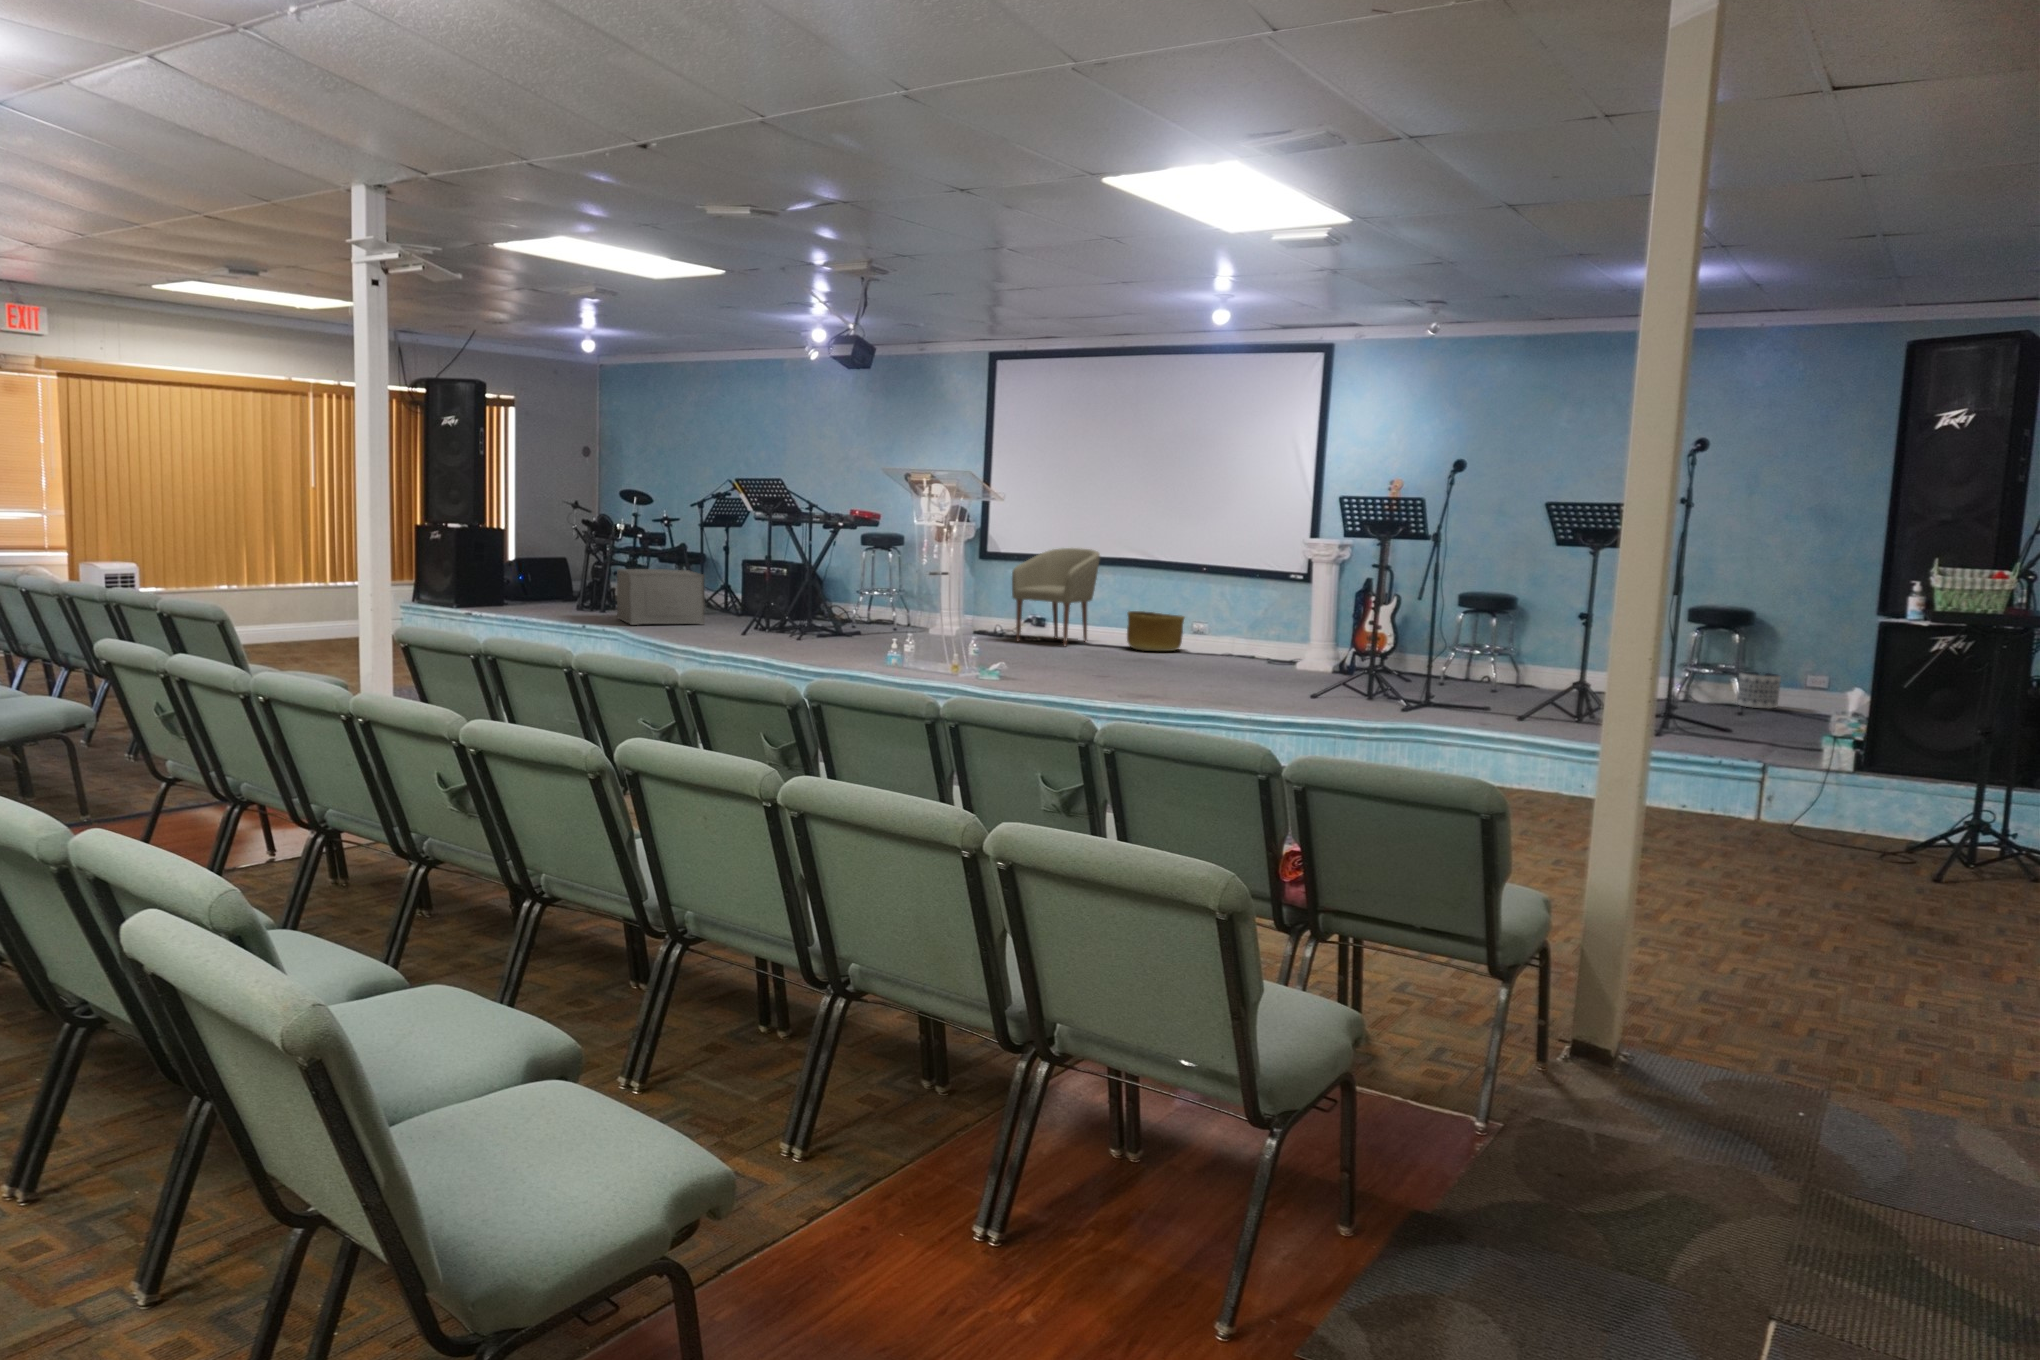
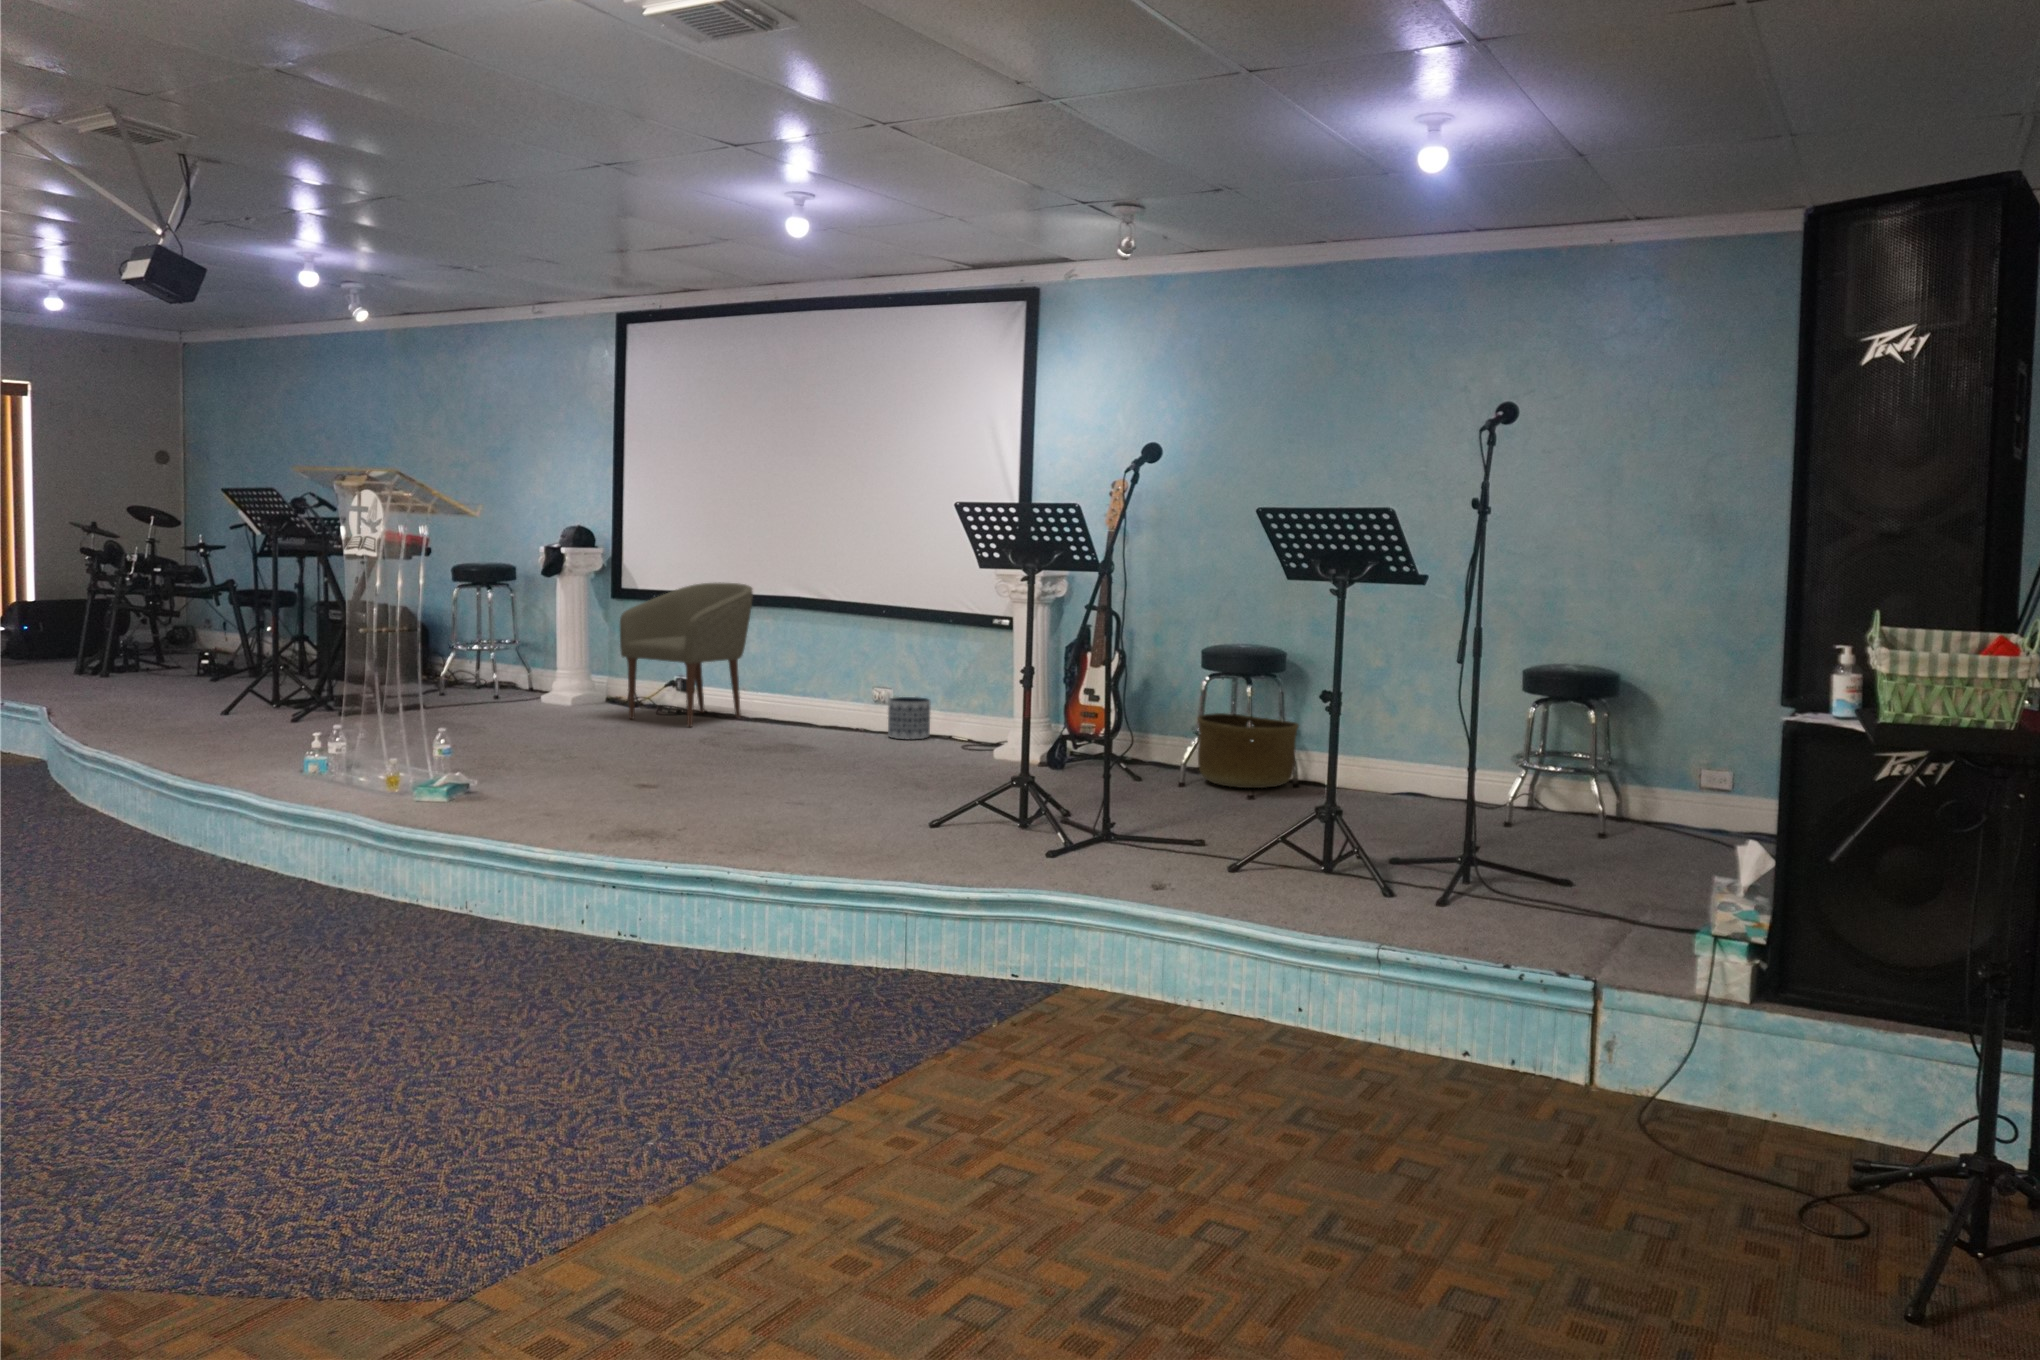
ottoman: present [617,568,705,625] -> none [56,614,201,699]
basket: present [1127,611,1185,652] -> present [1198,713,1299,788]
planter: present [1737,672,1781,709] -> present [888,697,931,740]

